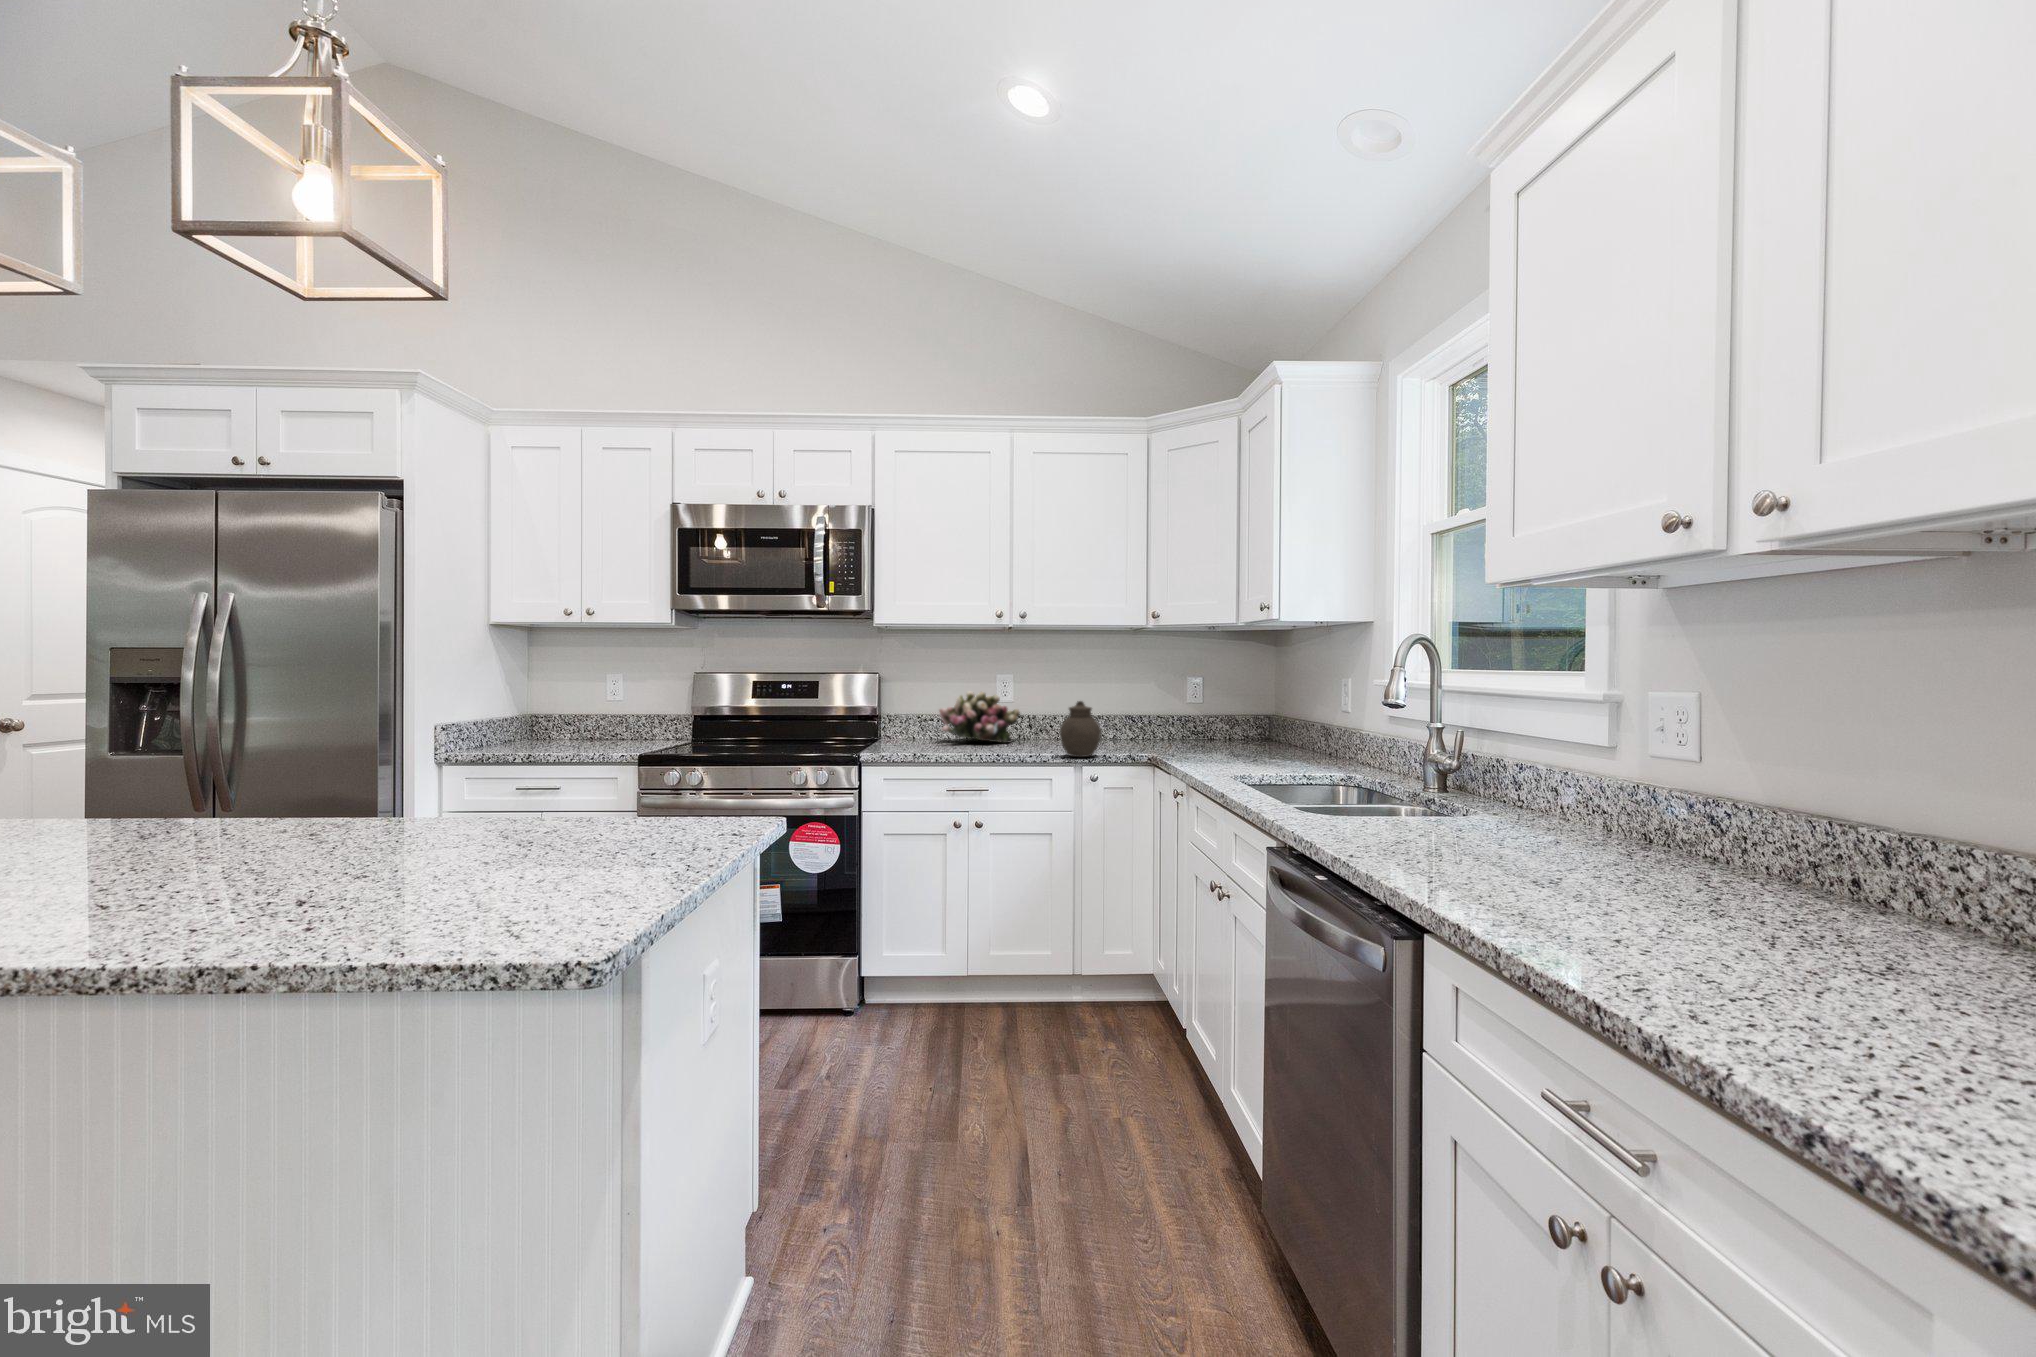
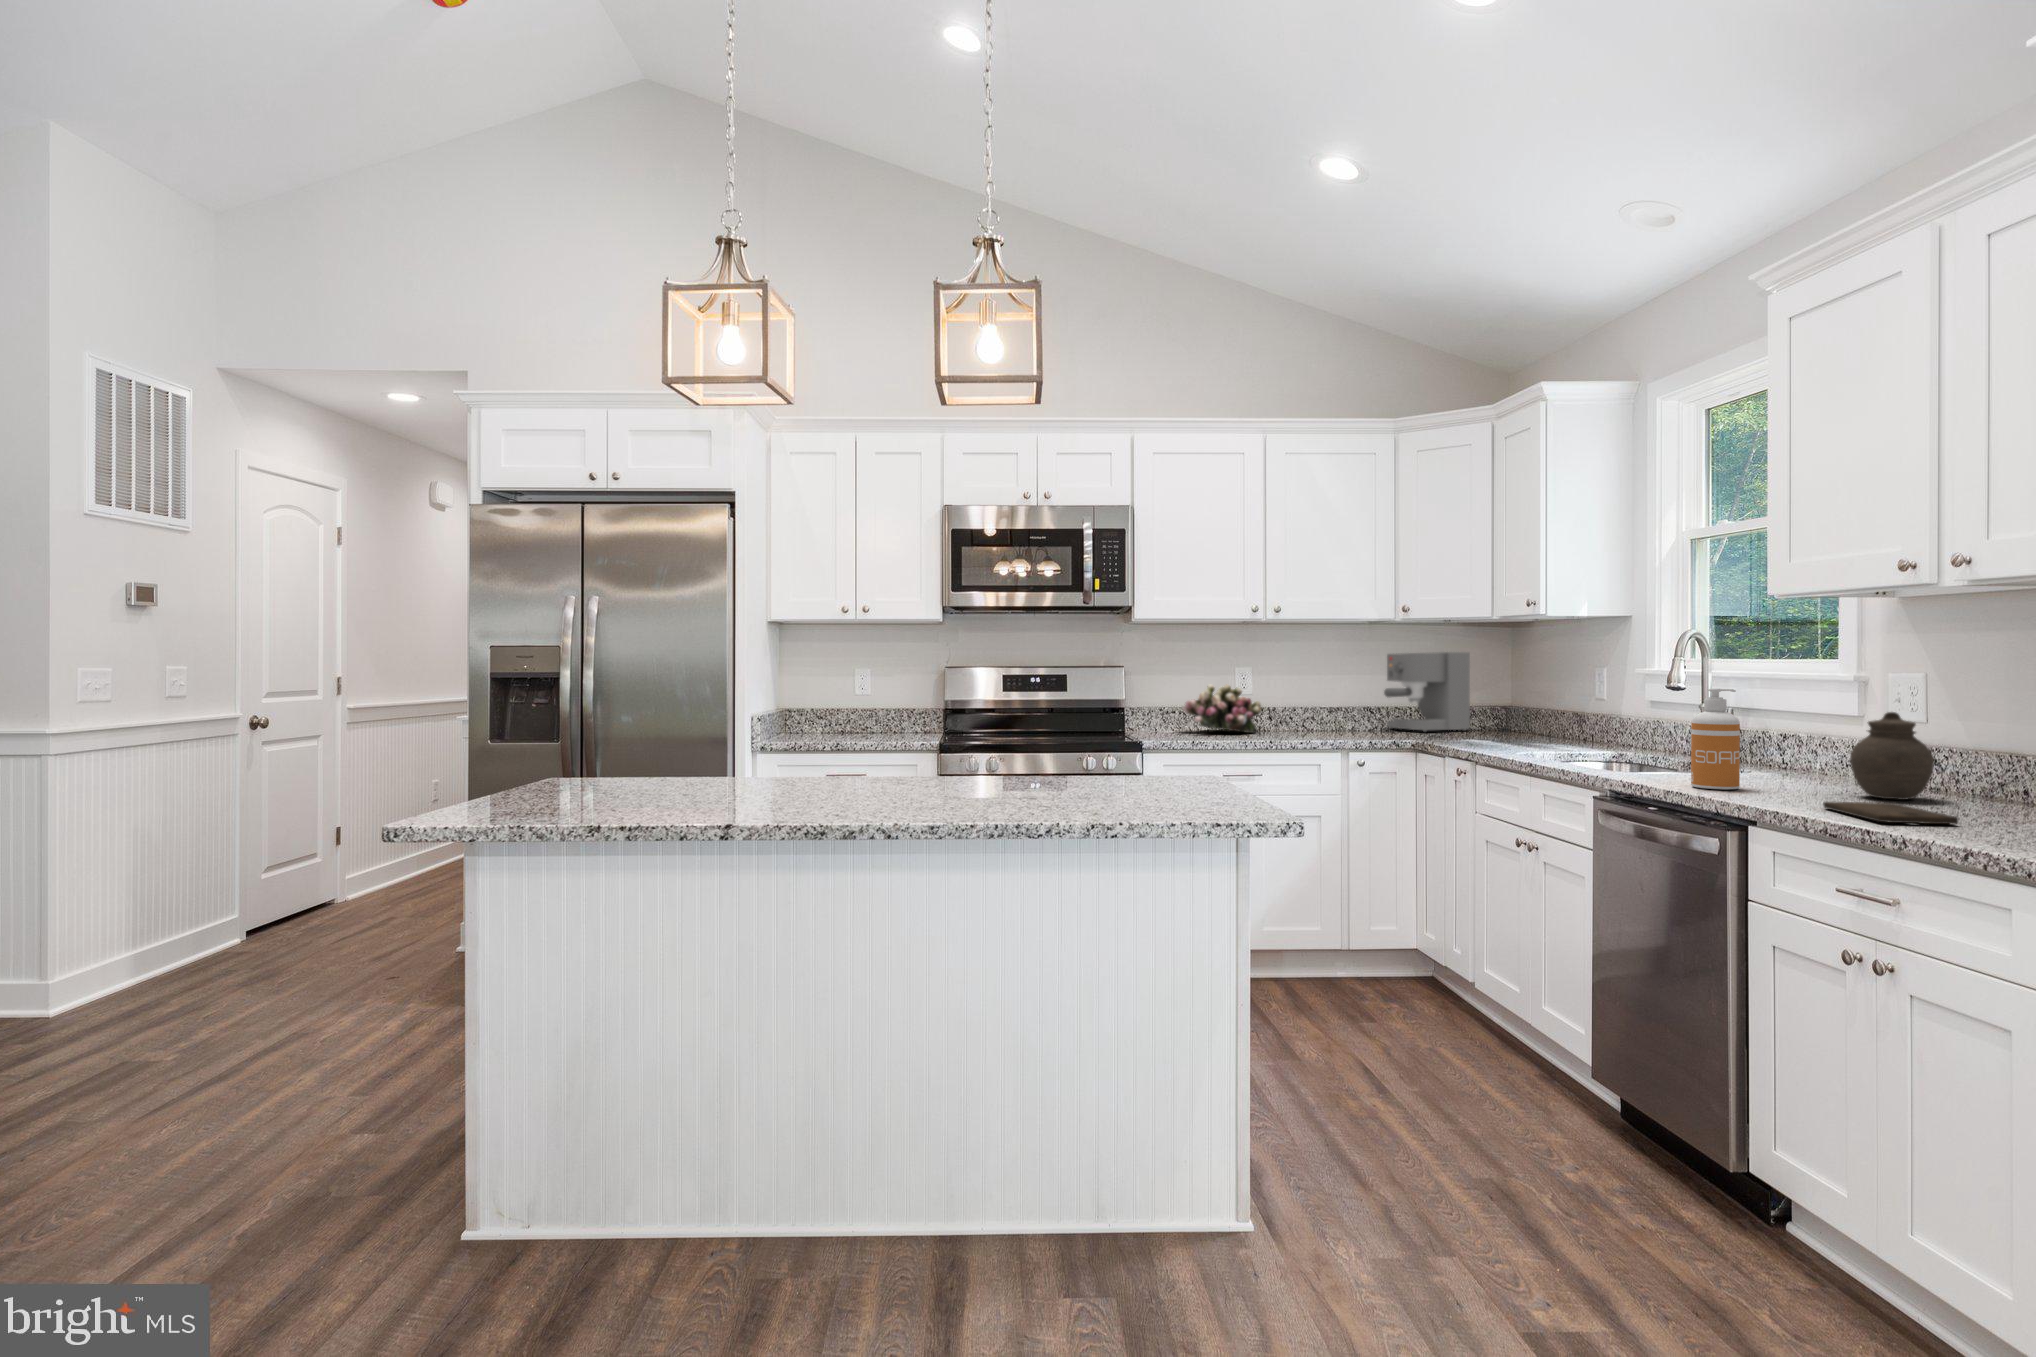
coffee maker: none [1141,659,1233,743] -> present [1384,652,1470,732]
jar: present [1060,701,1101,757] -> present [1850,712,1934,800]
soap dispenser: none [1374,712,1435,856] -> present [1691,688,1740,790]
cutting board: none [1526,900,1738,975] -> present [1823,802,1958,824]

